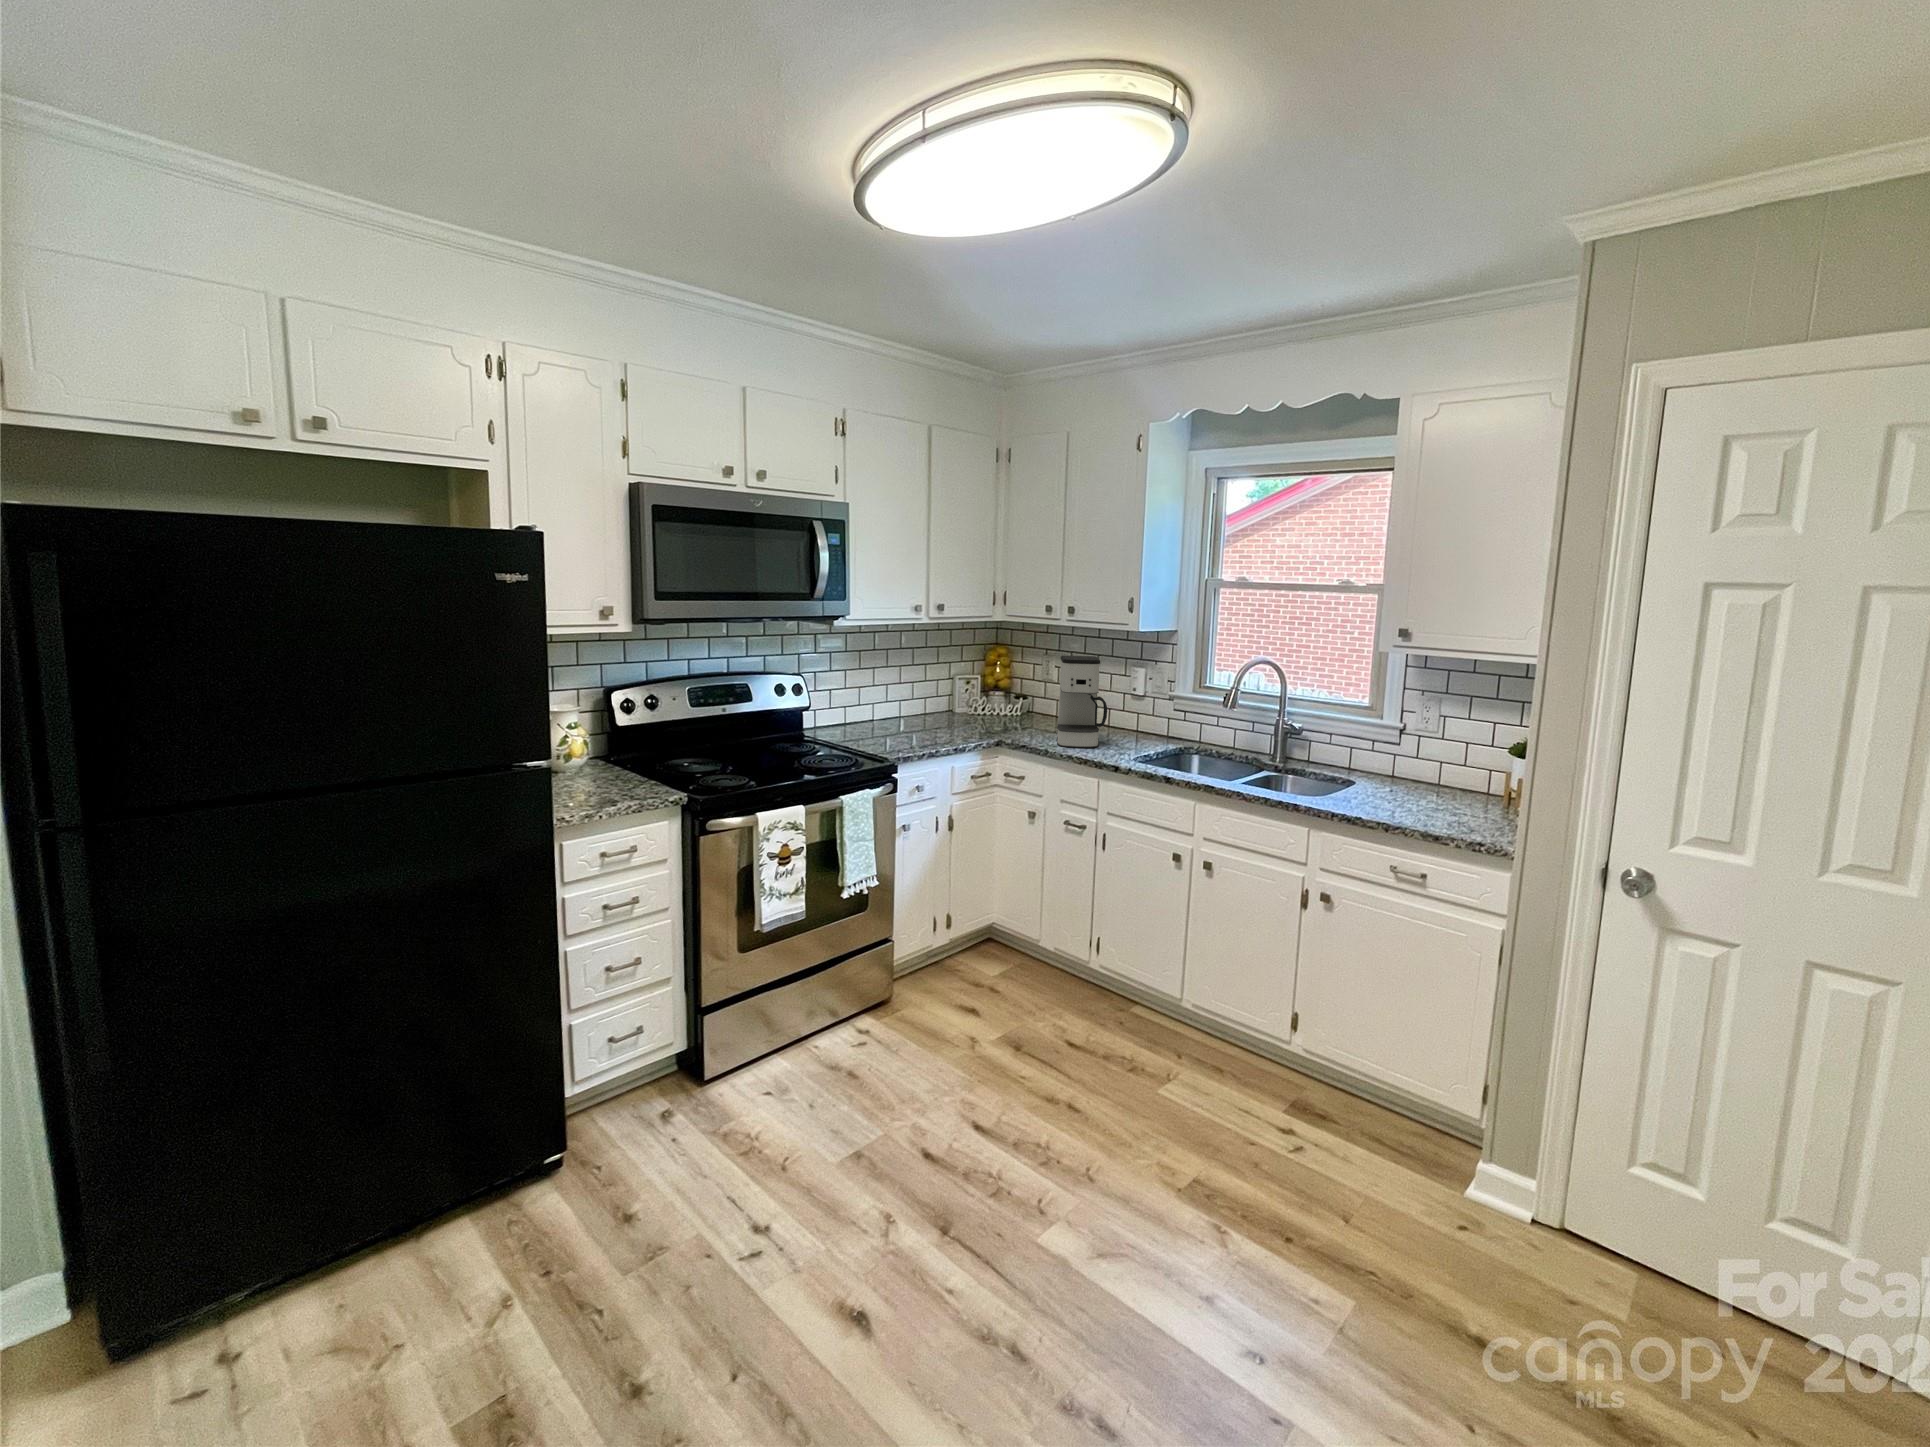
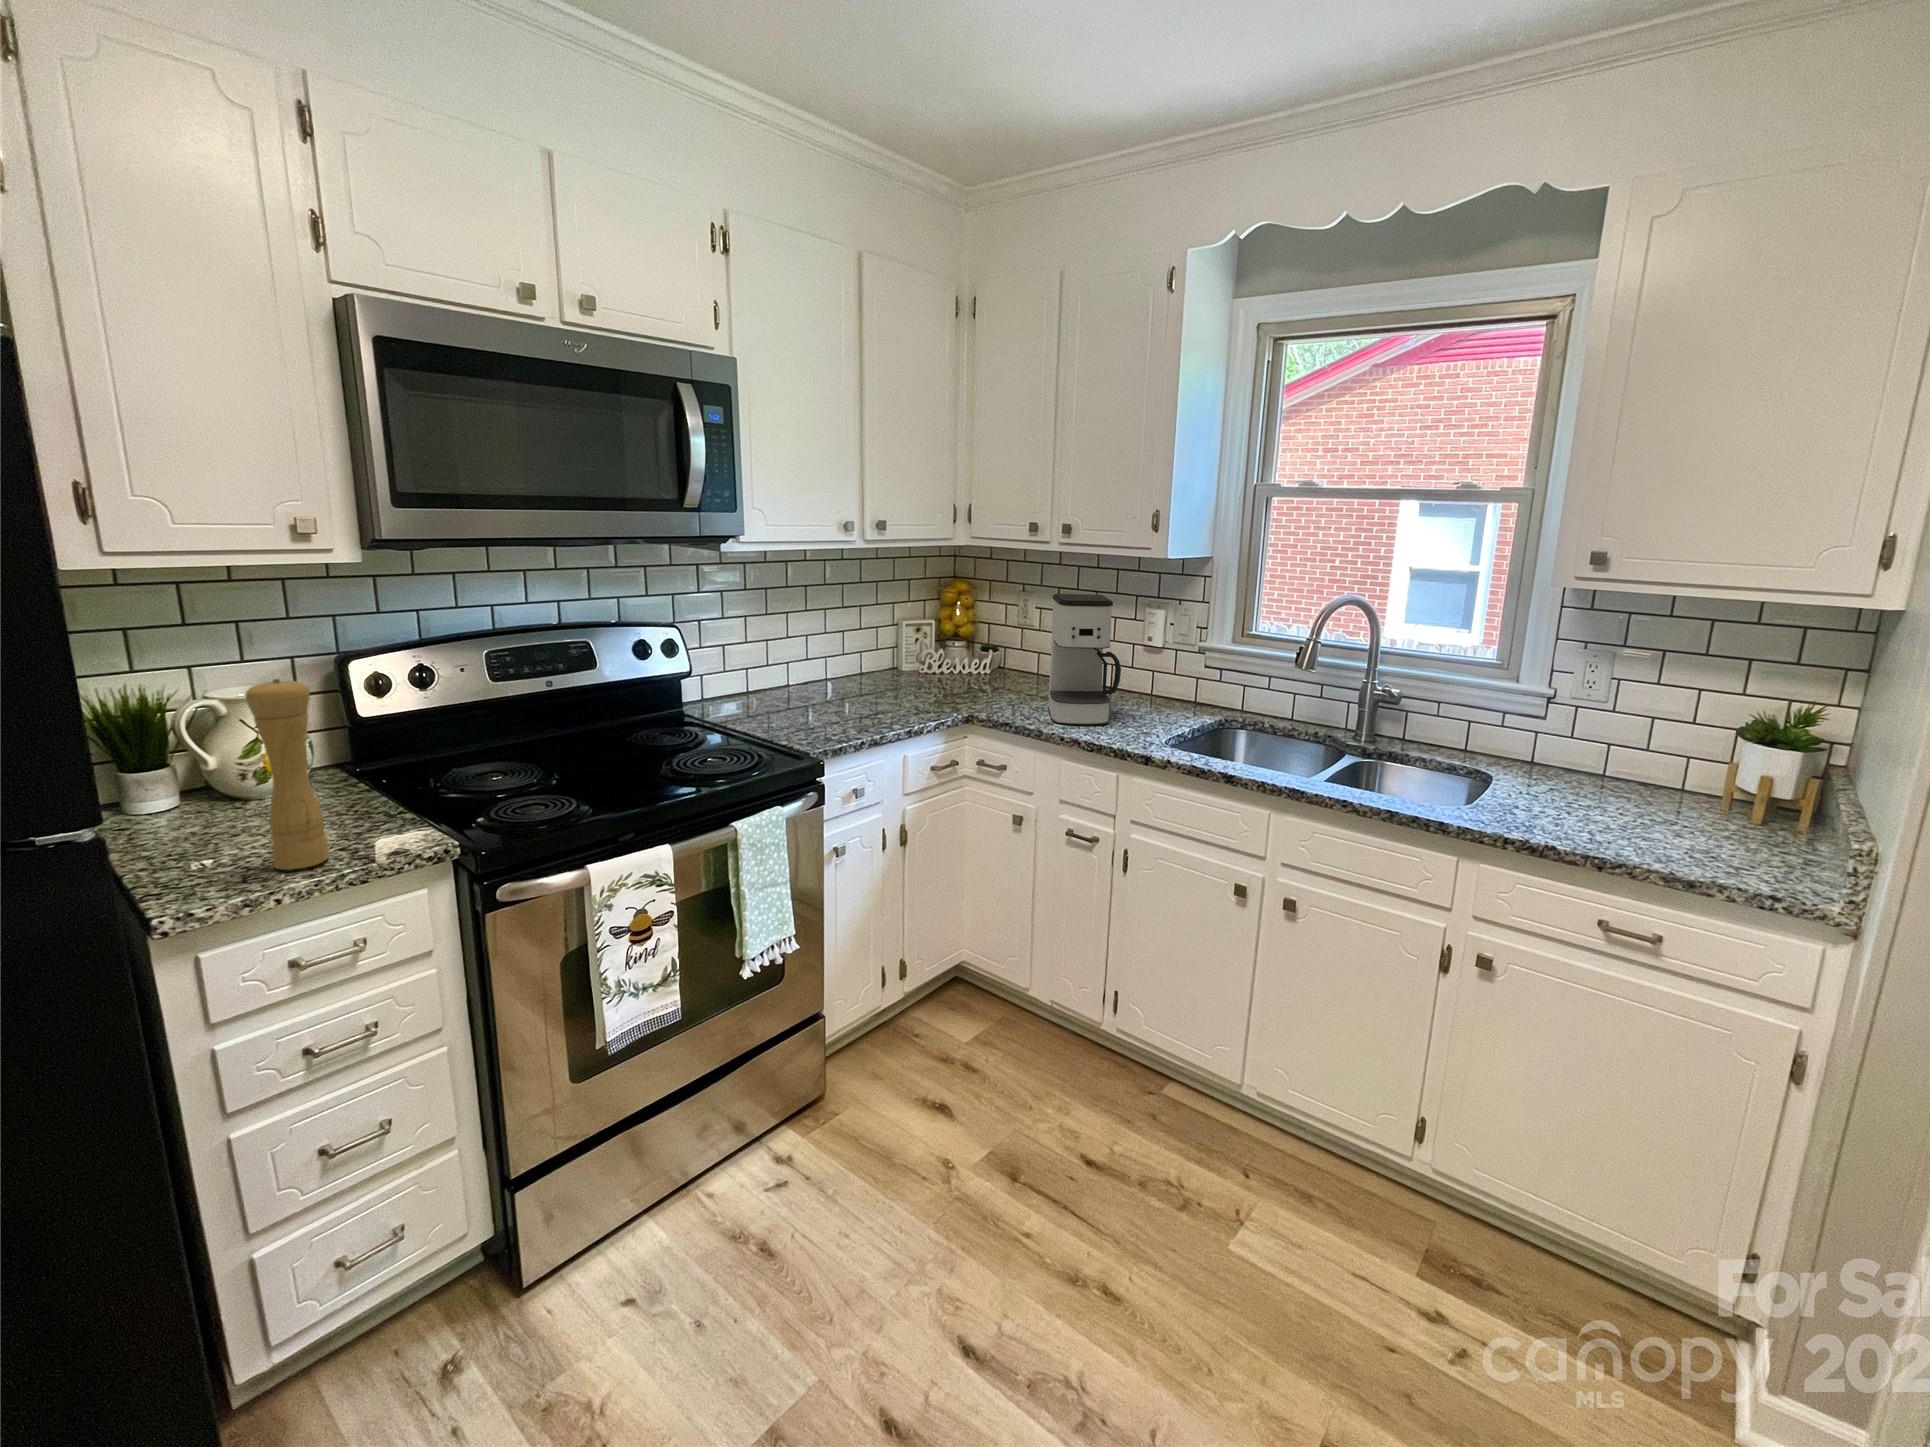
pepper mill: none [589,694,620,802] -> present [245,679,330,870]

